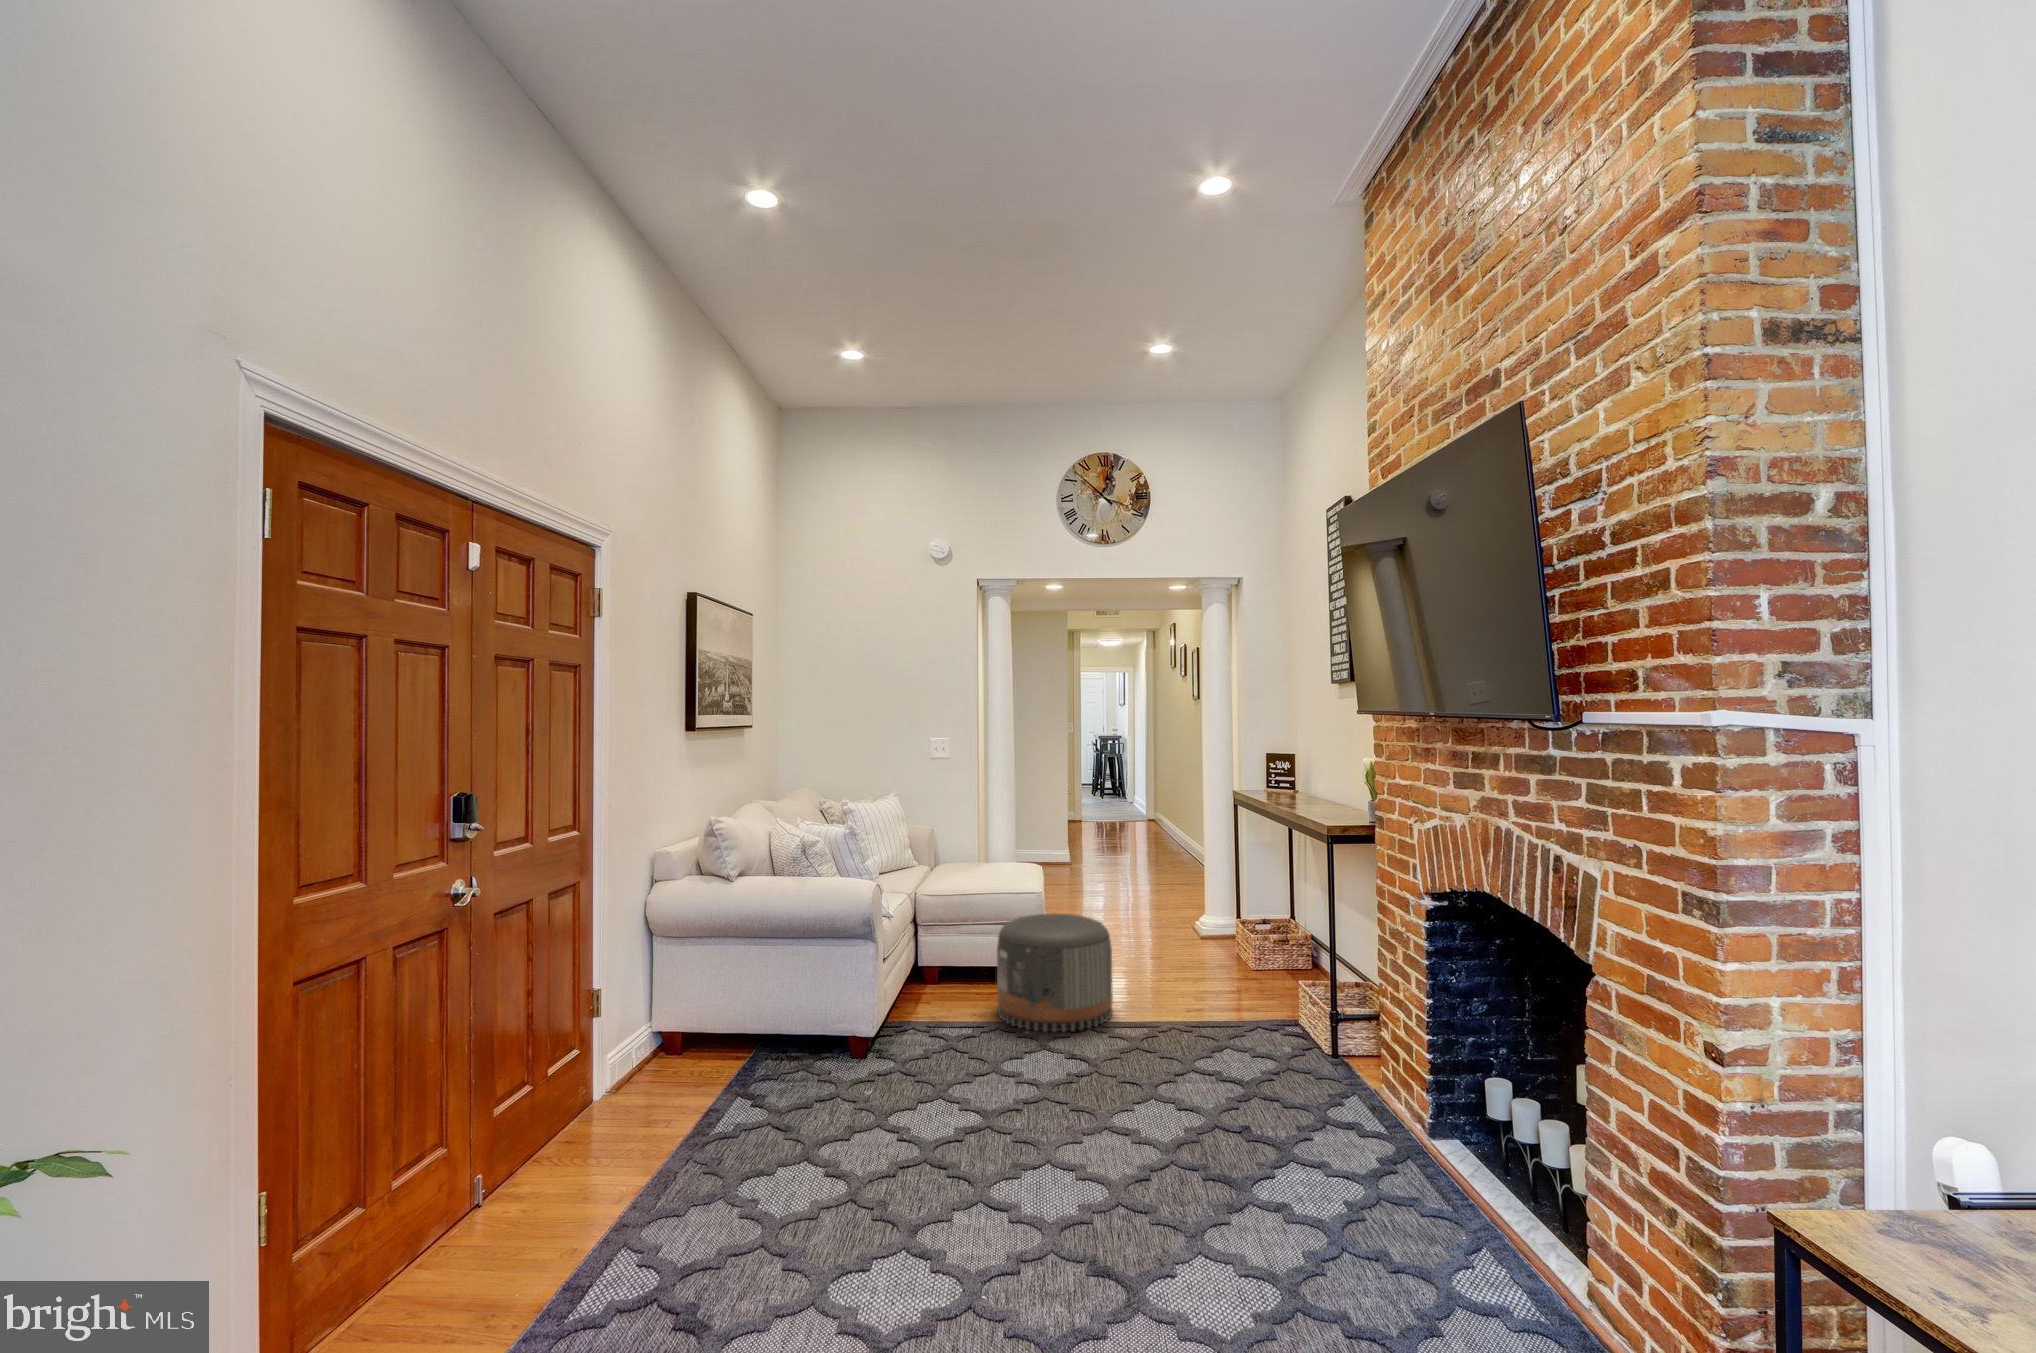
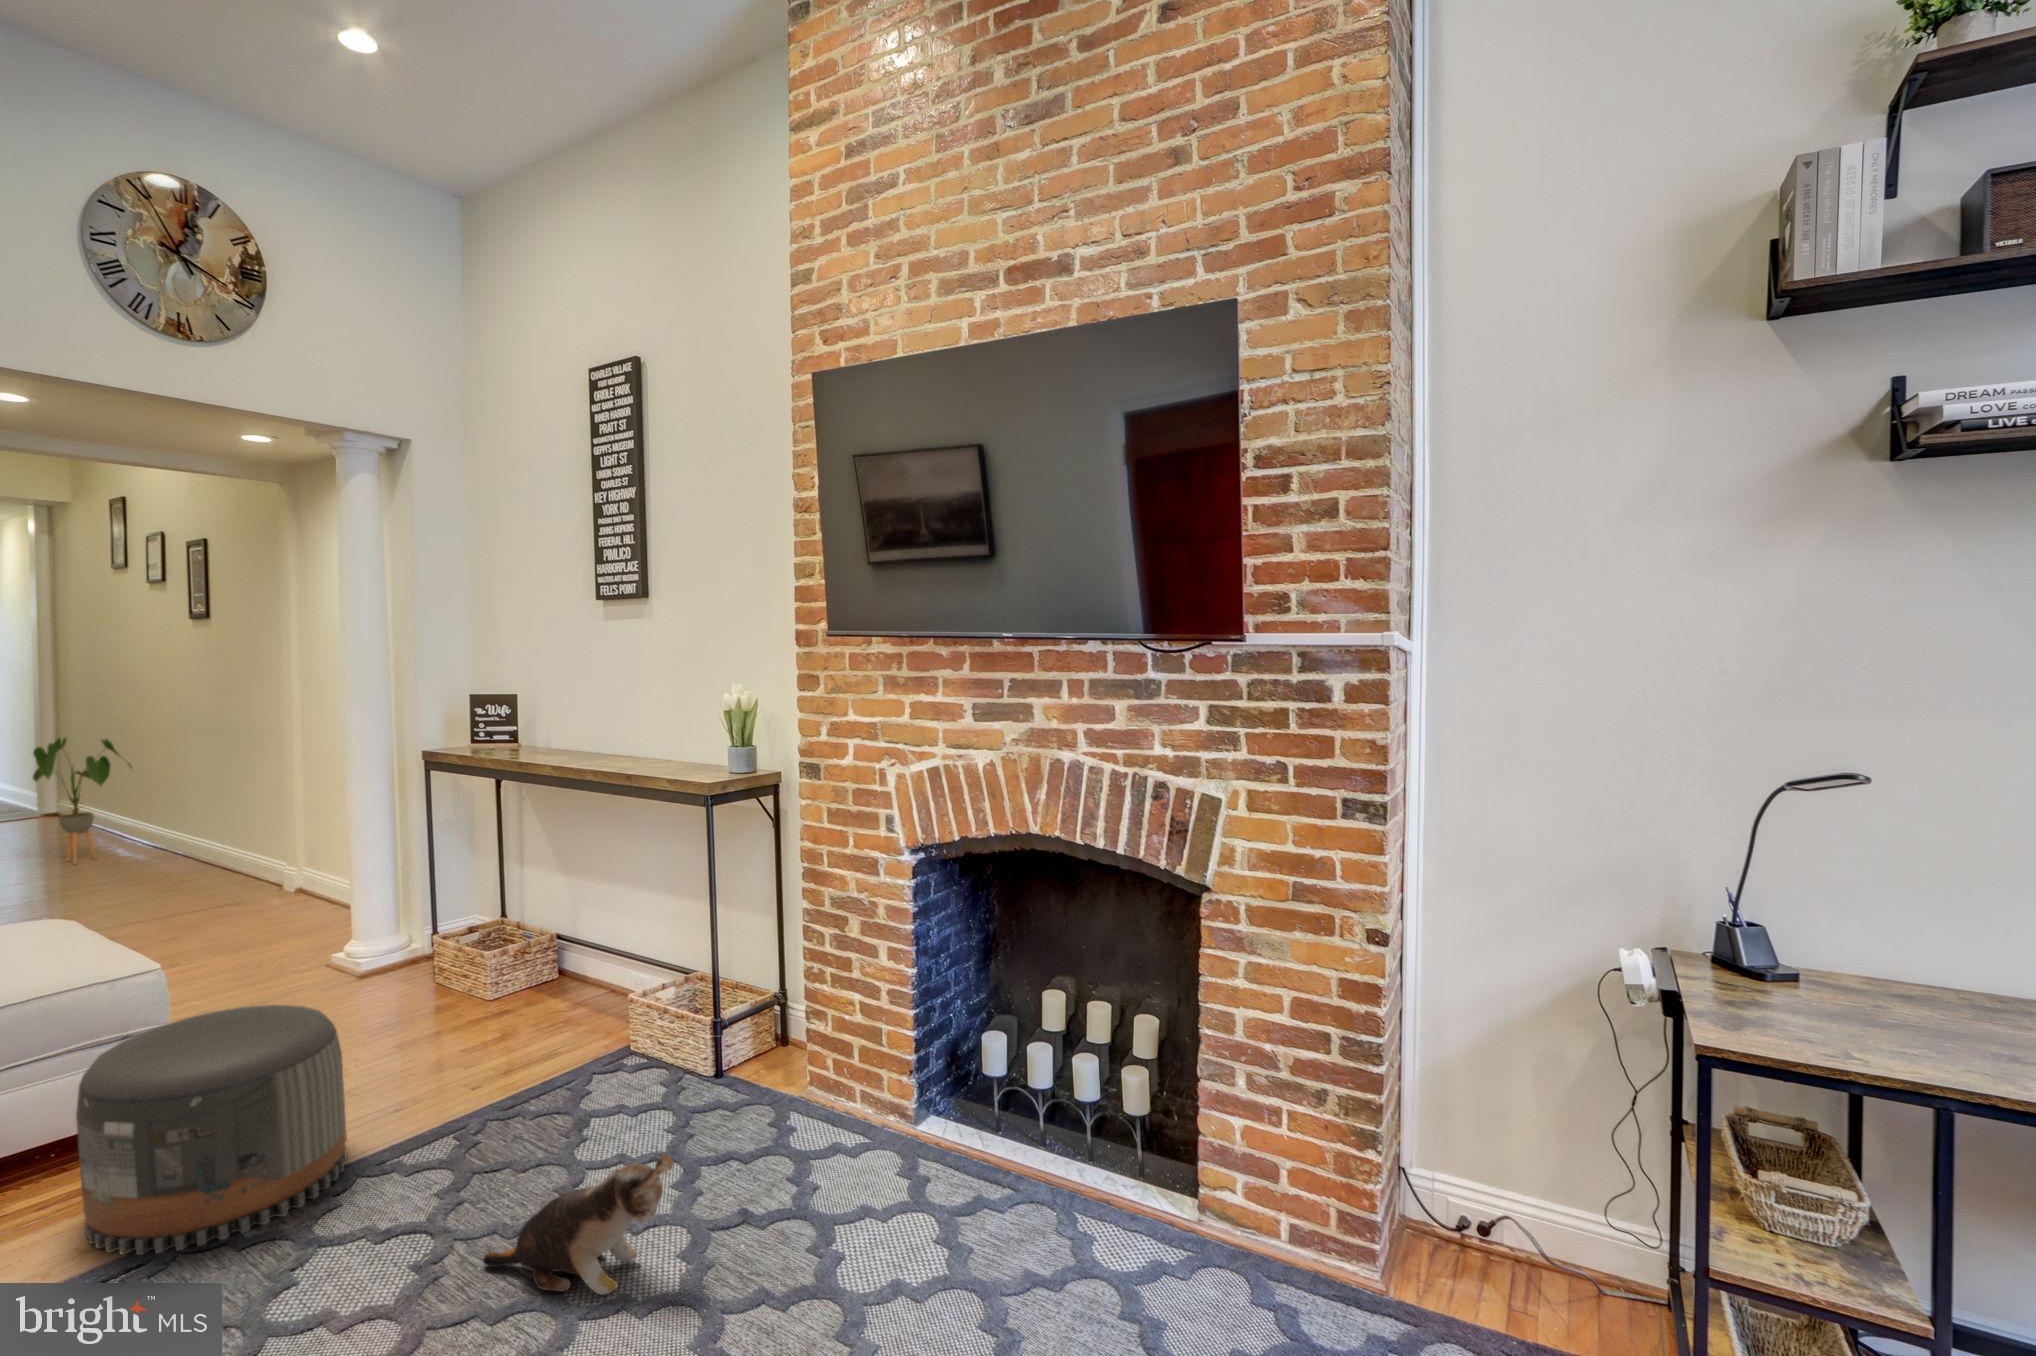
house plant: none [1134,769,1180,847] -> present [33,738,131,864]
plush toy: none [1106,1049,1179,1127] -> present [483,1155,673,1295]

